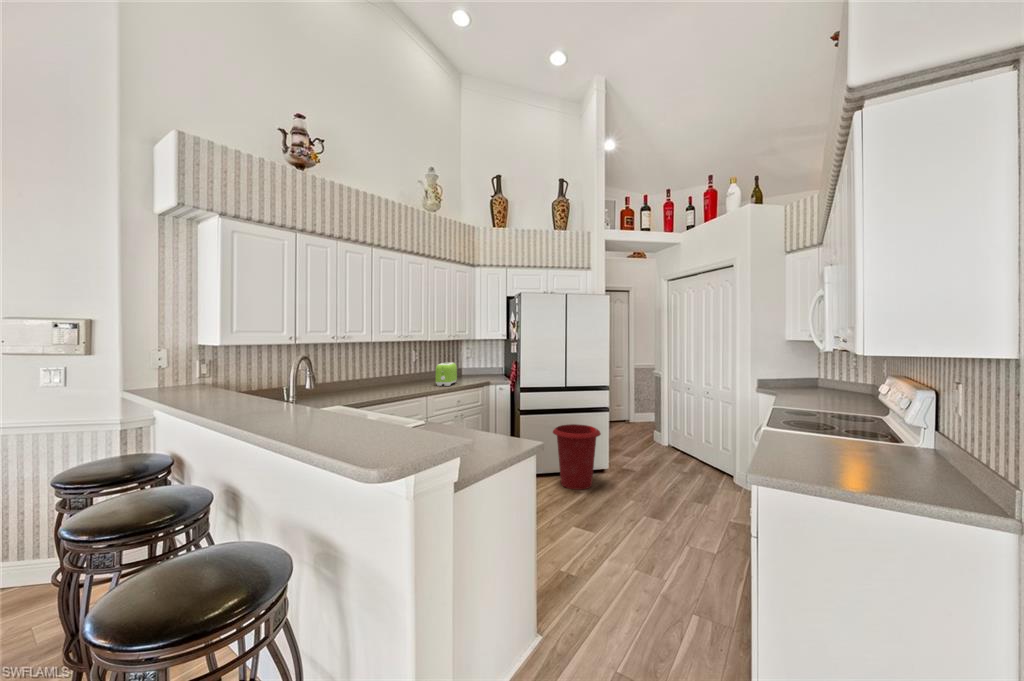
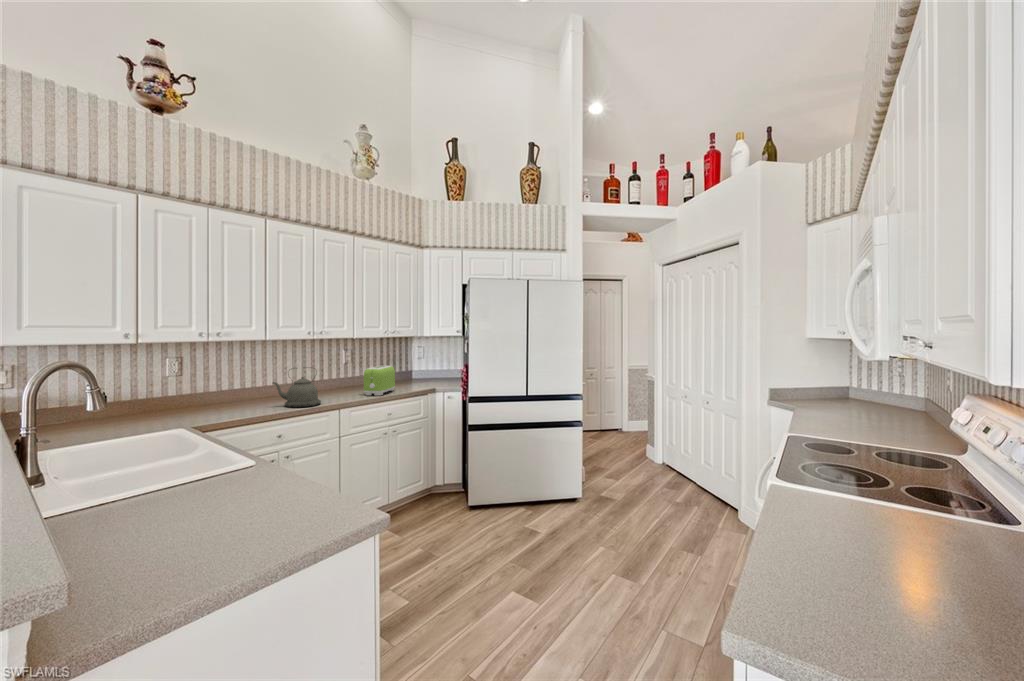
kettle: none [374,363,409,394] -> present [273,374,321,407]
waste bin: present [553,424,601,490] -> none [507,444,567,529]

